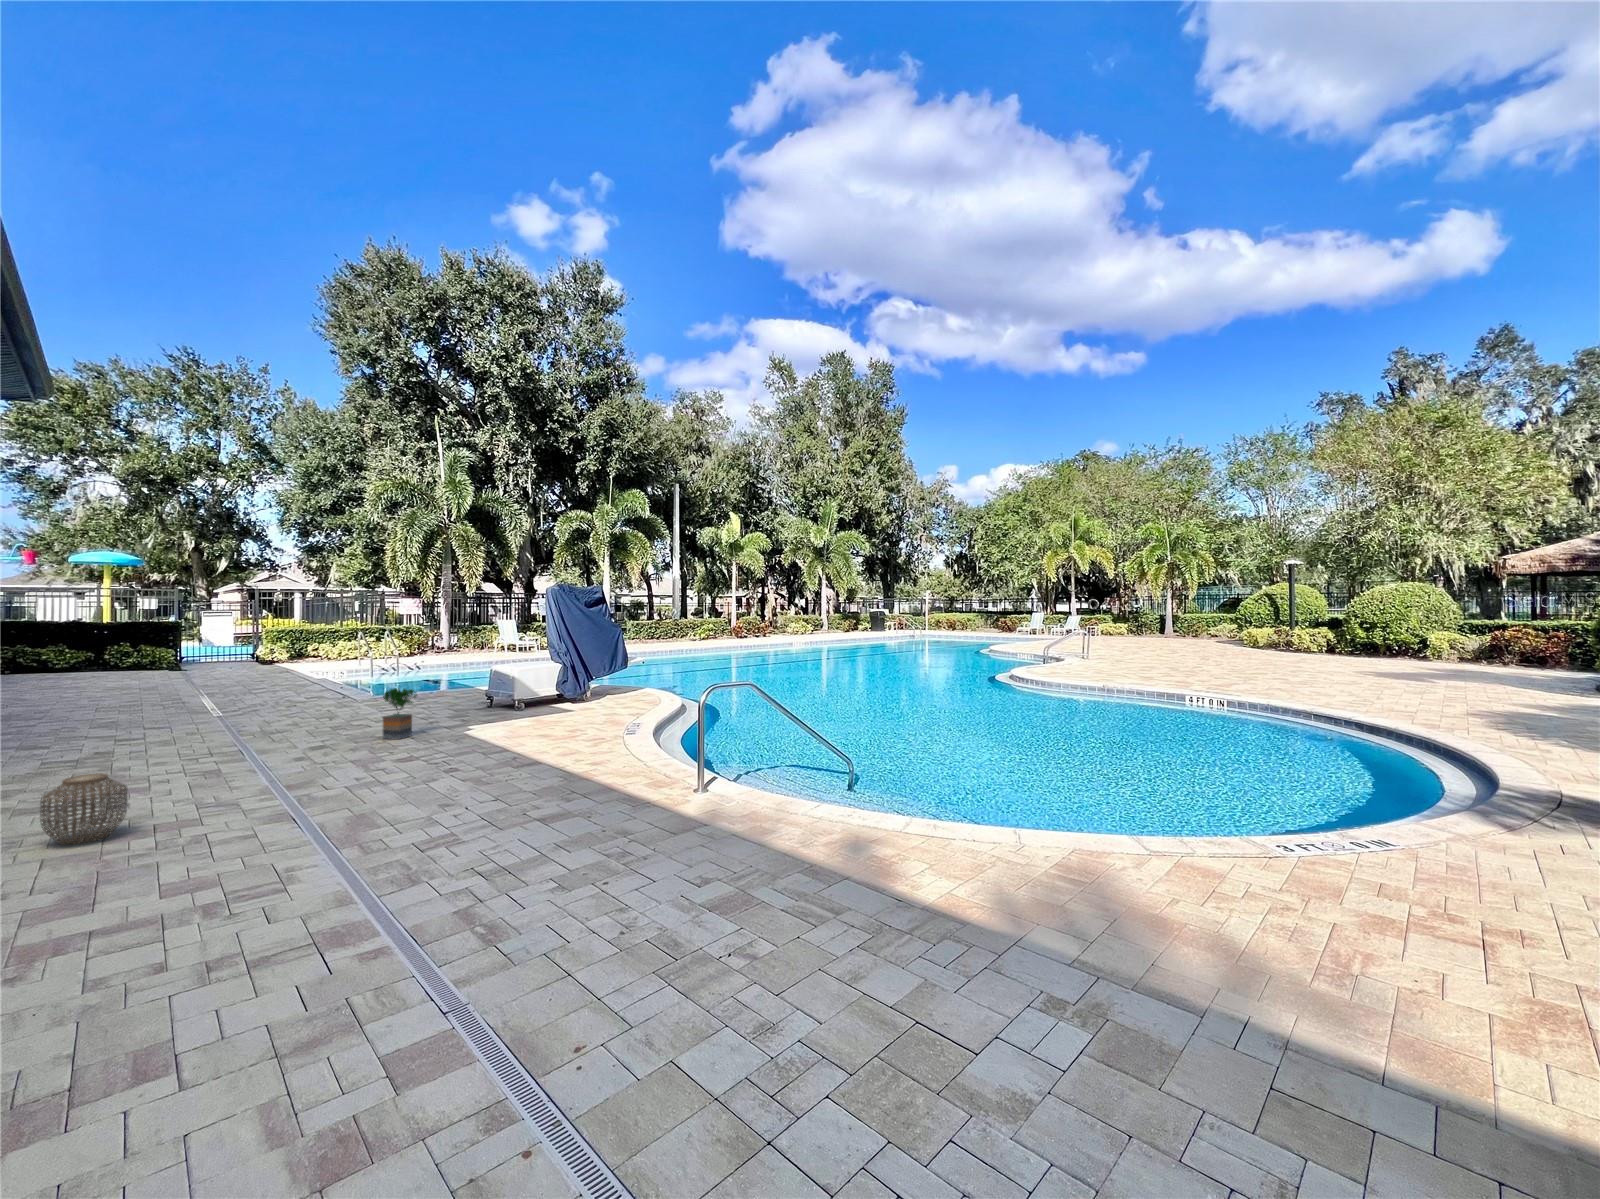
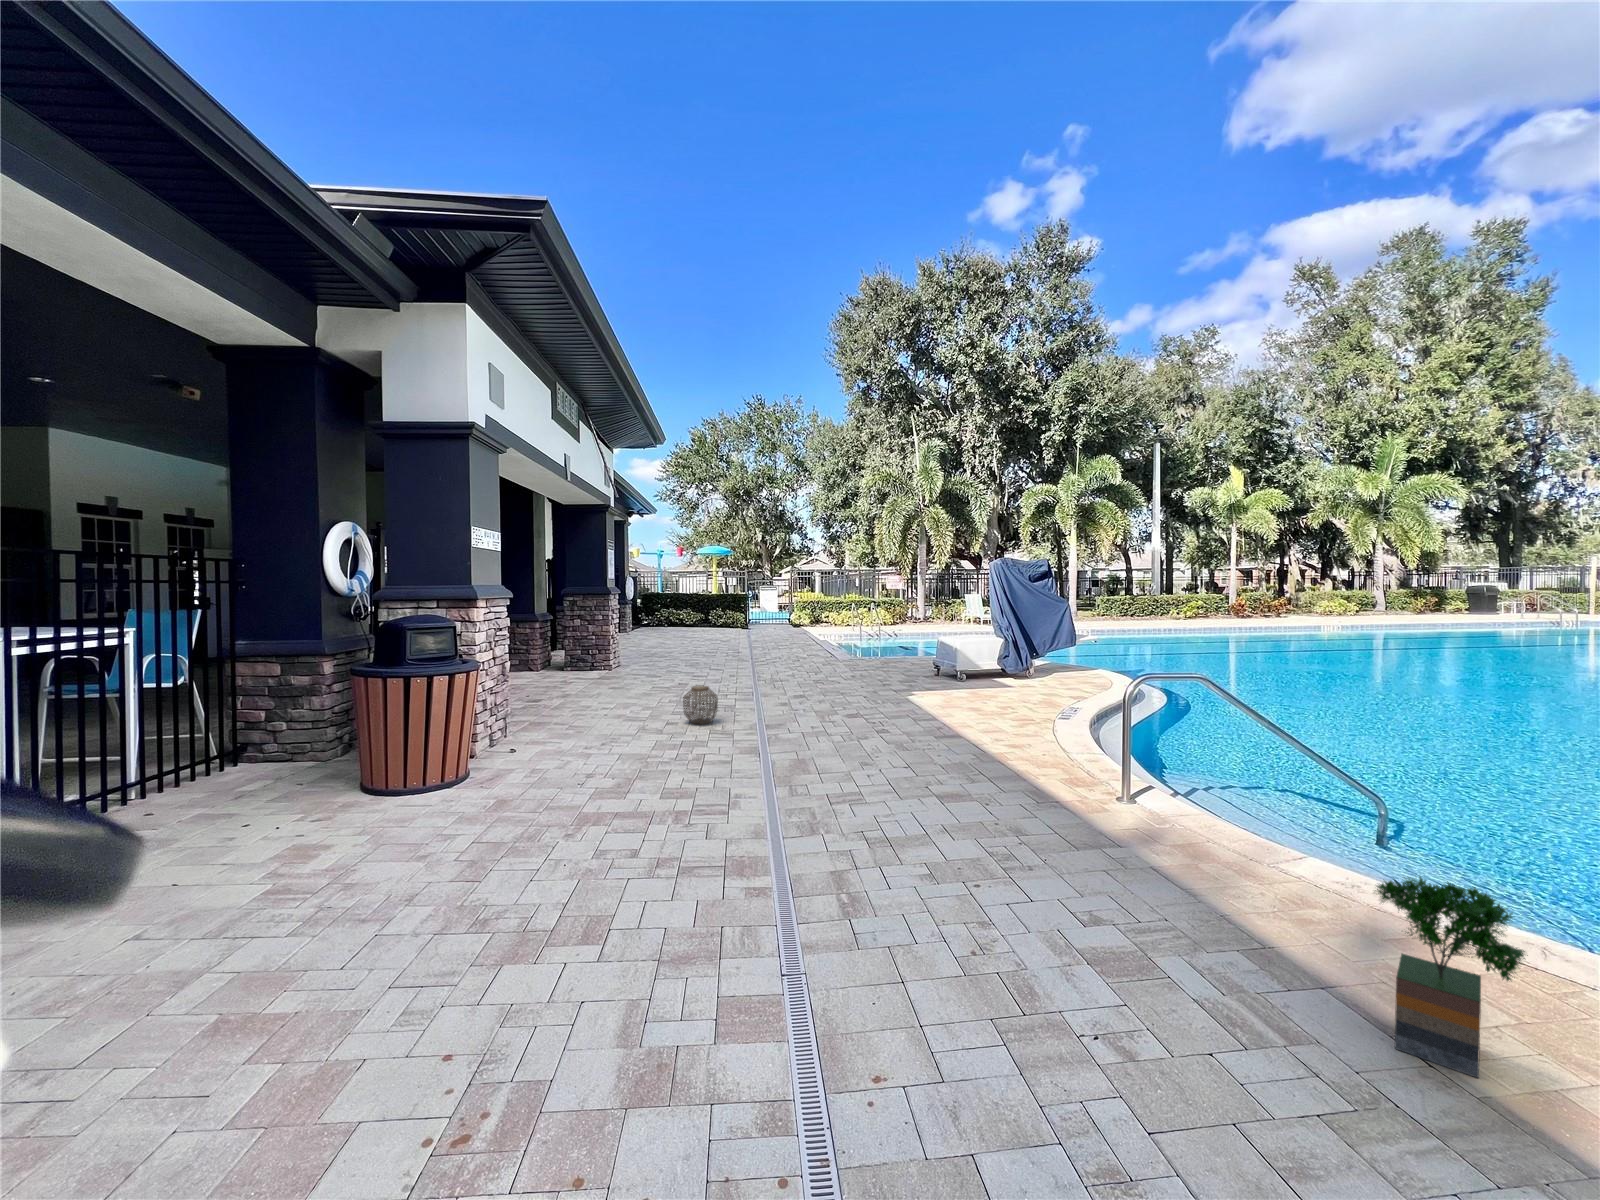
potted tree: present [383,688,417,739] -> present [1377,877,1528,1078]

